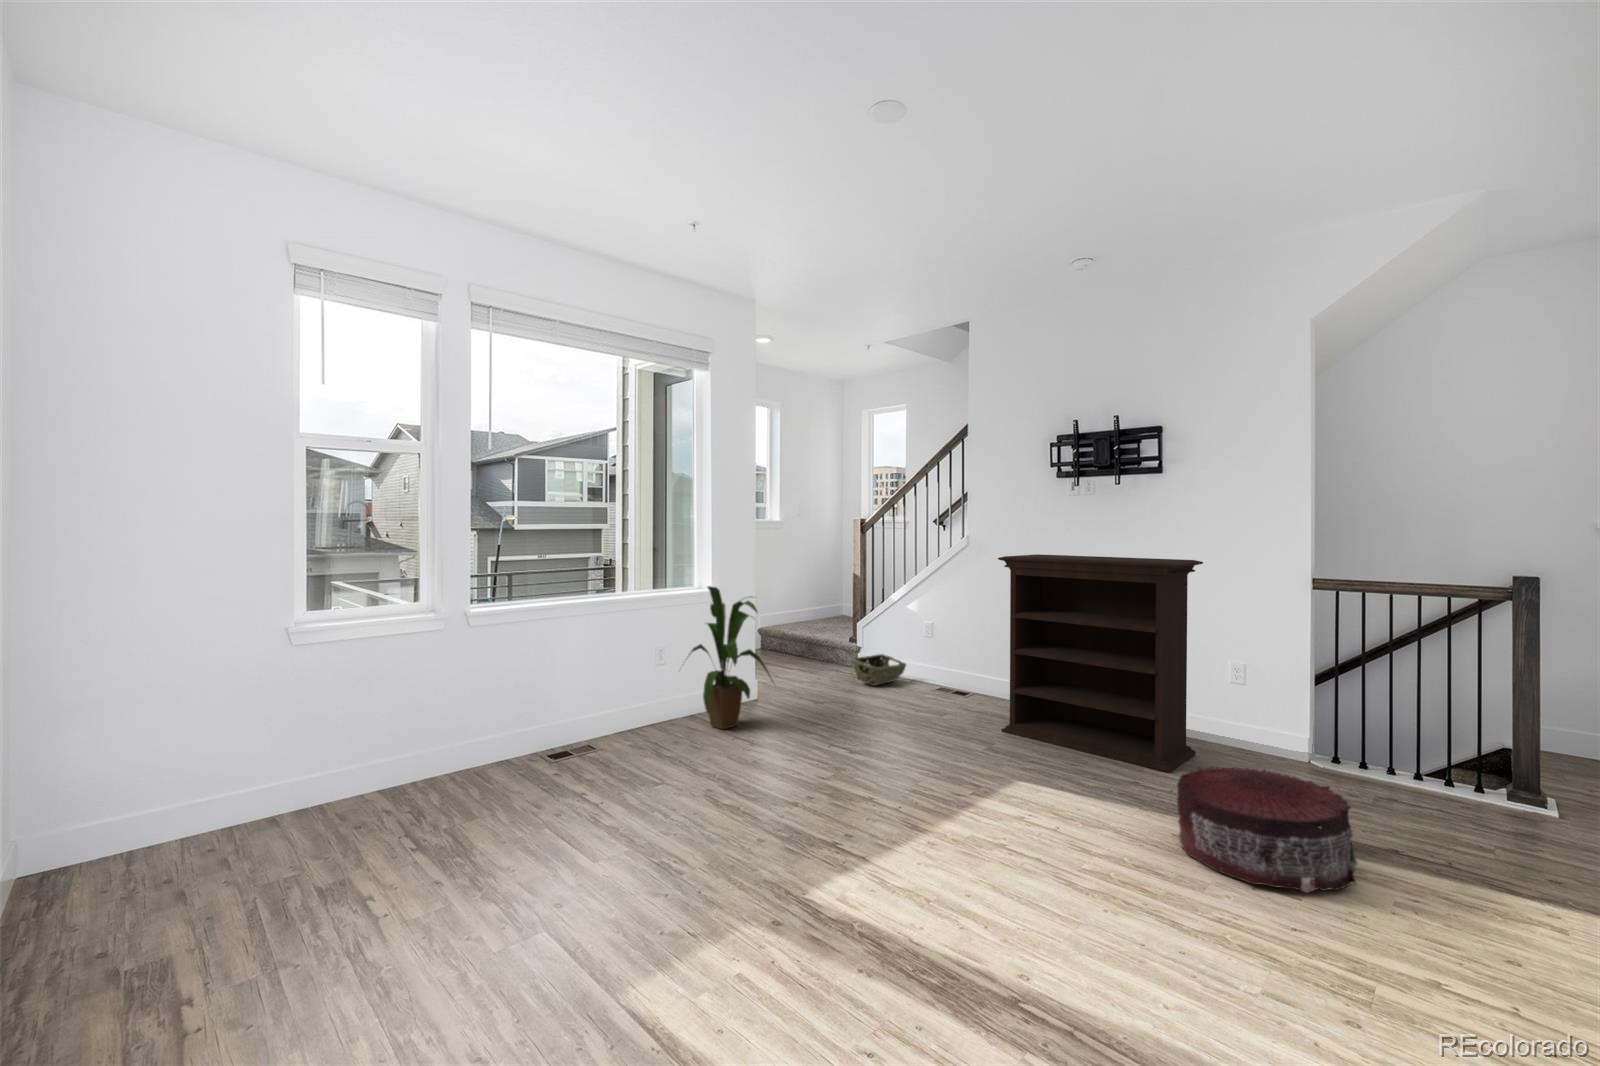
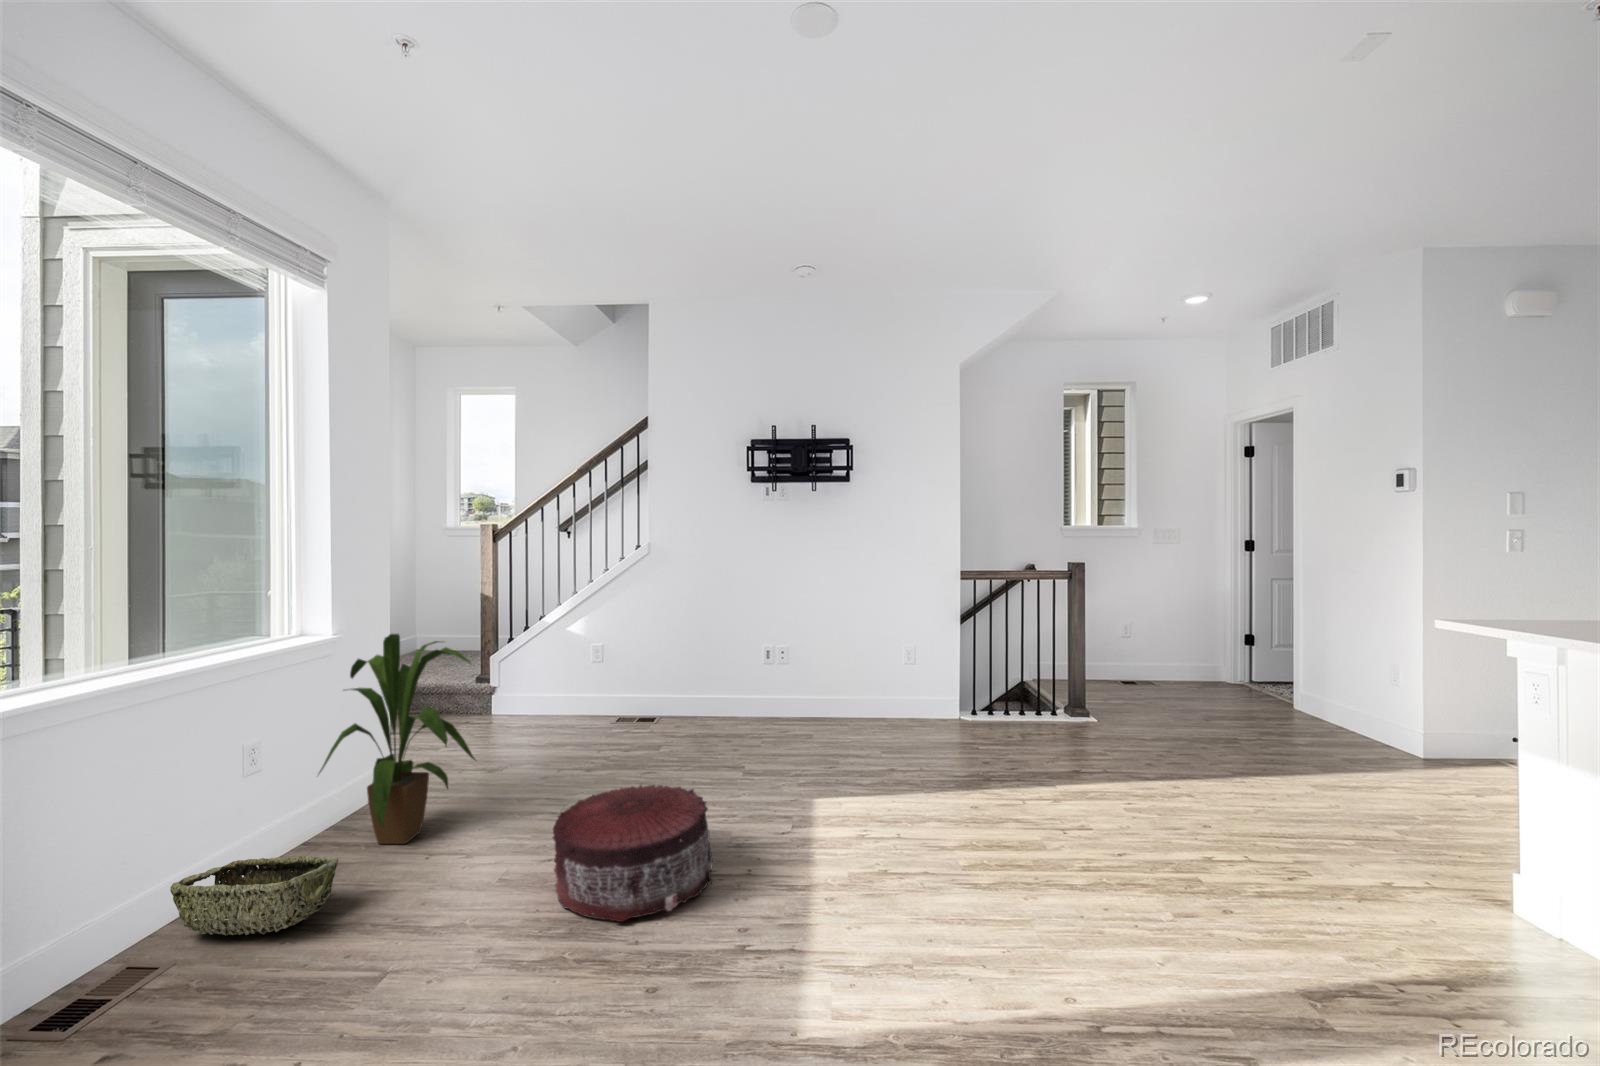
bookshelf: present [998,554,1203,772] -> none [729,562,907,756]
woven basket: present [853,654,906,686] -> present [170,856,338,935]
pouf: present [1177,767,1357,893] -> present [553,785,713,922]

